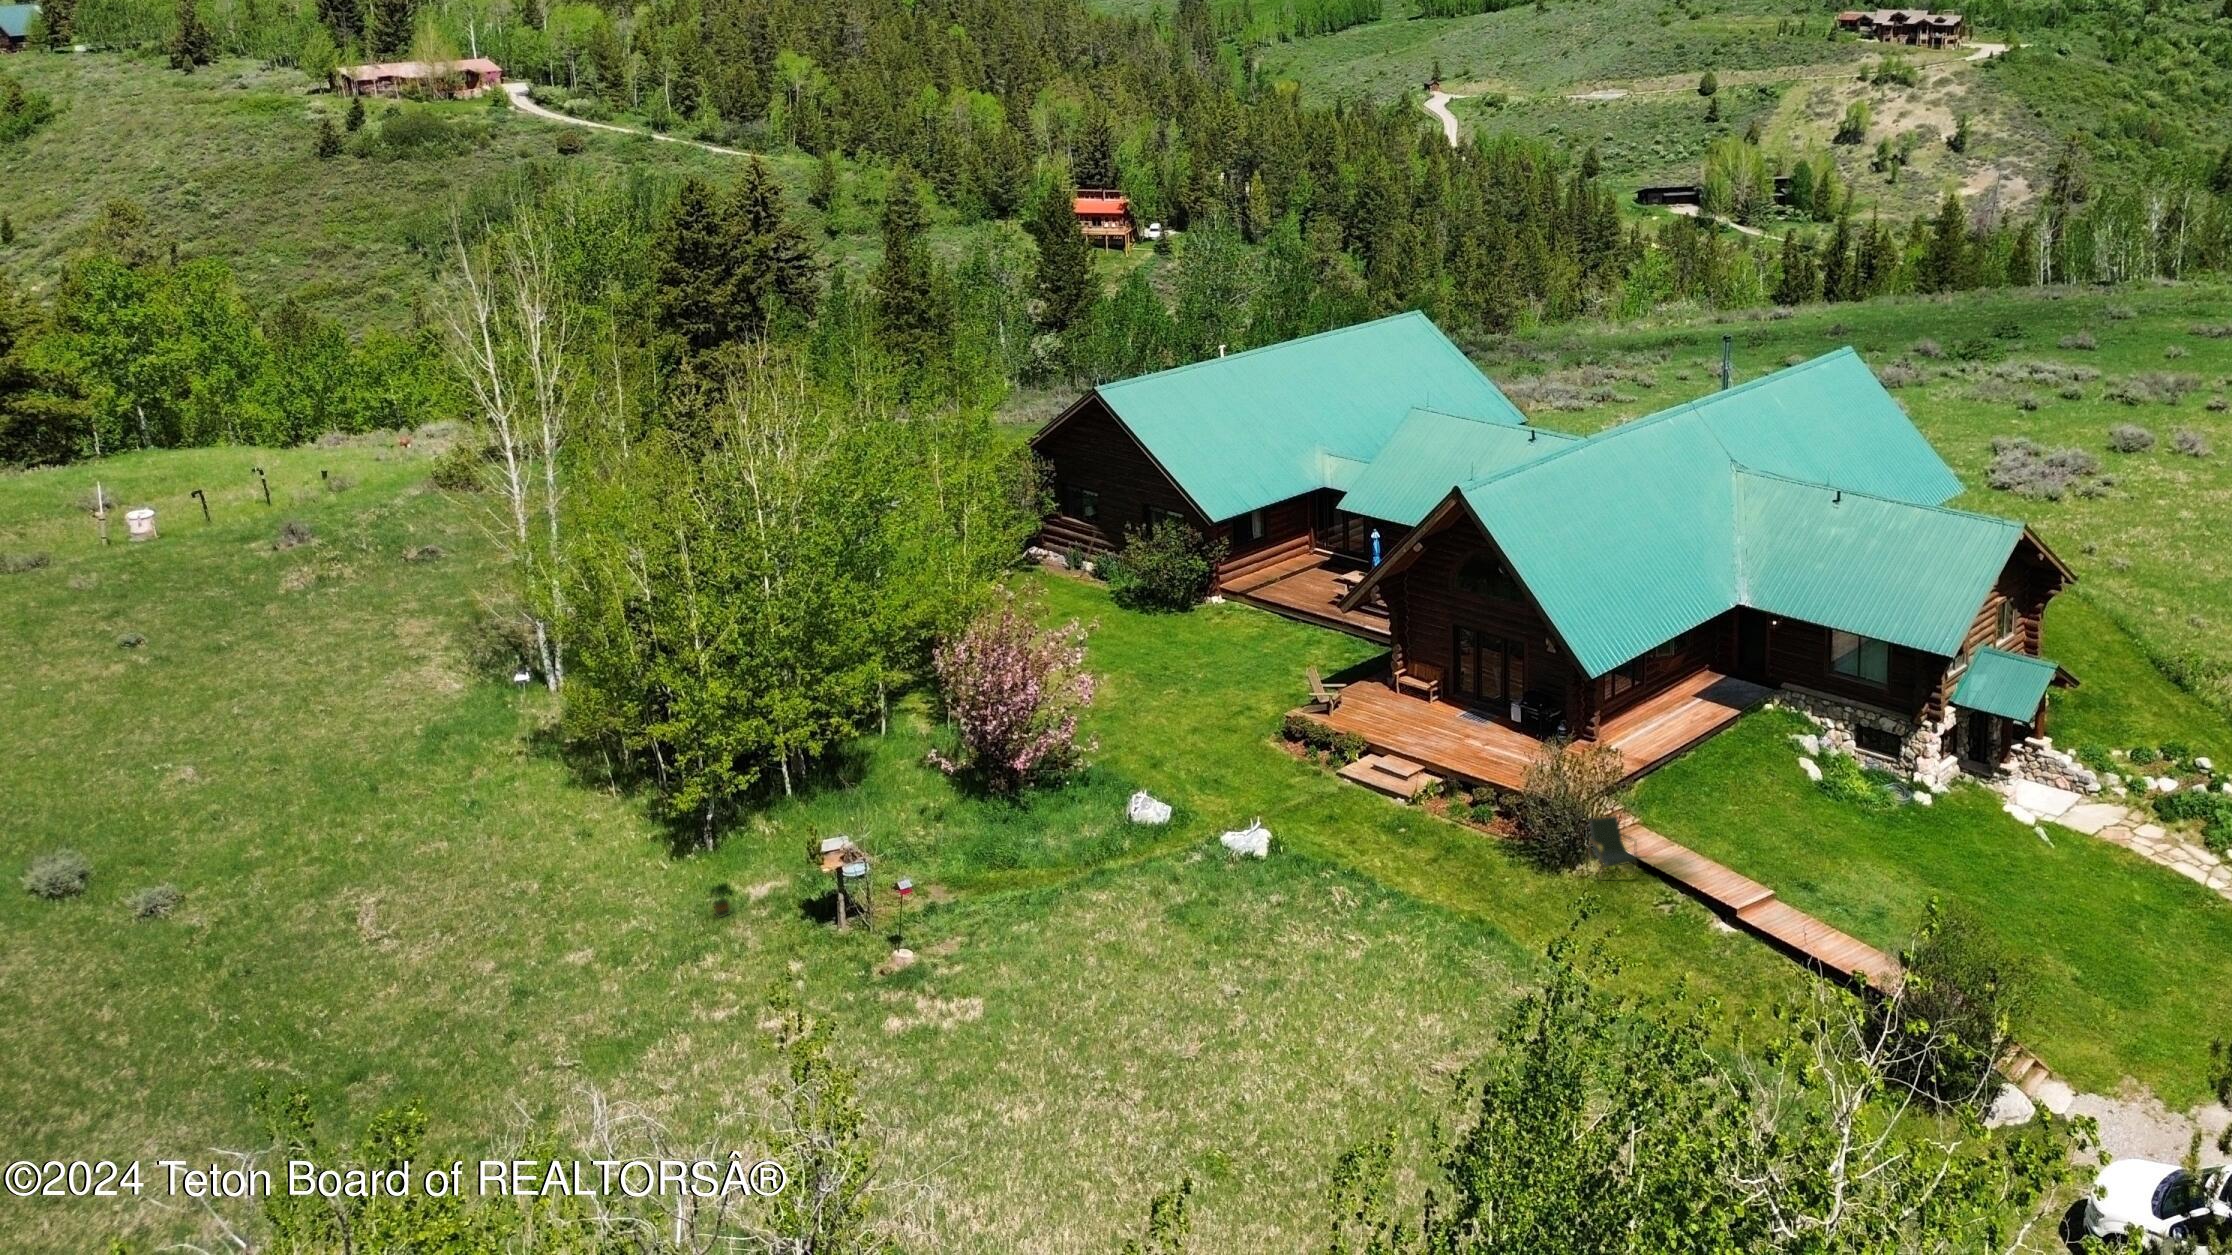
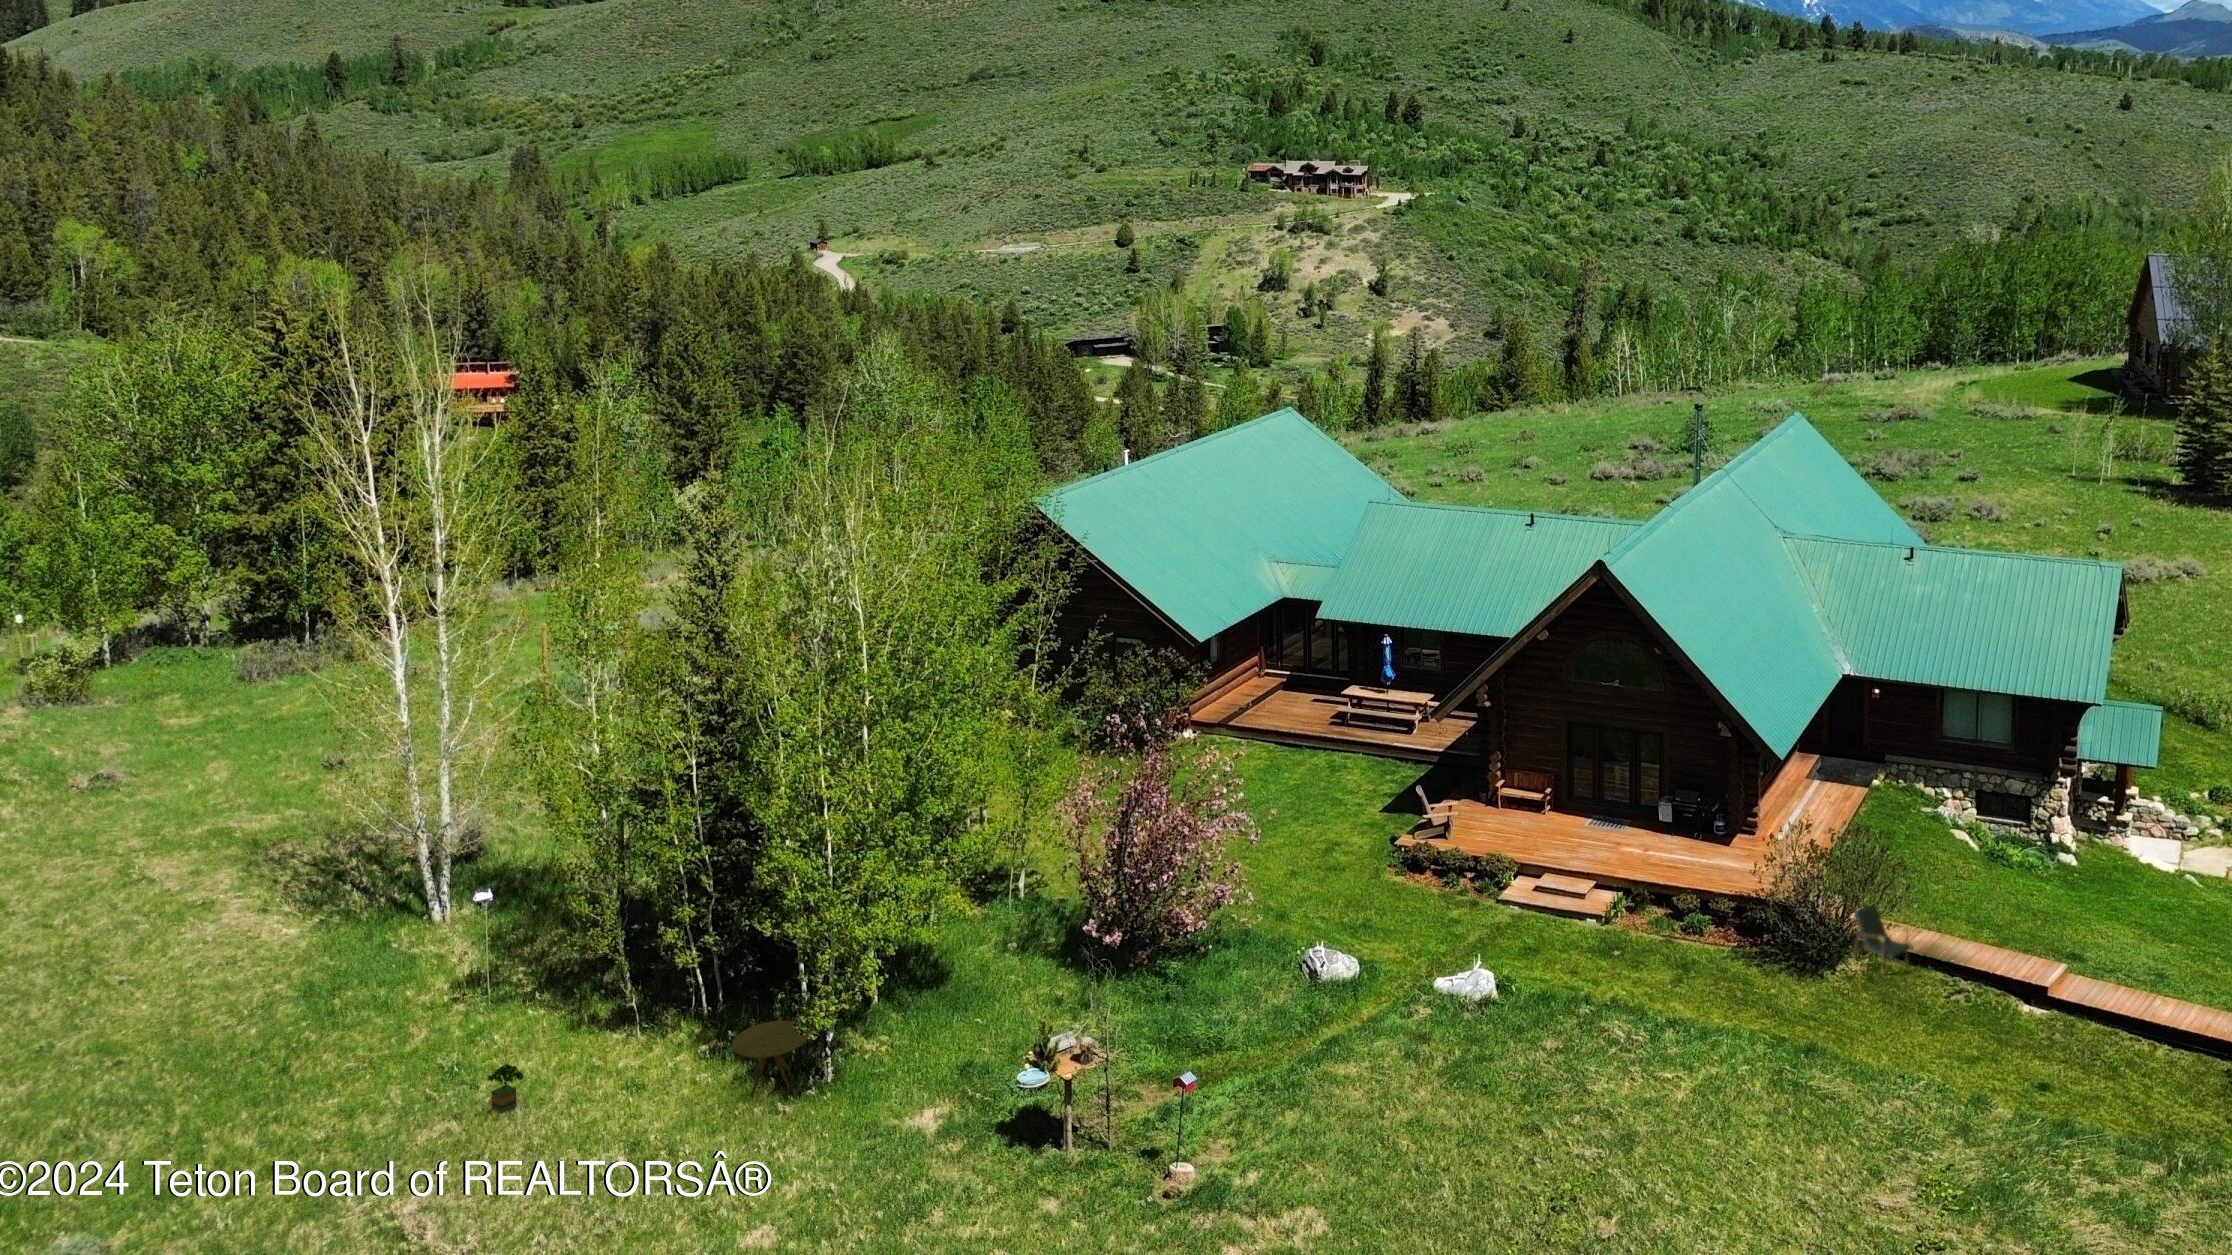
round table: none [638,799,697,850] -> present [732,1021,809,1096]
potted tree: present [711,884,733,917] -> present [488,1064,524,1113]

